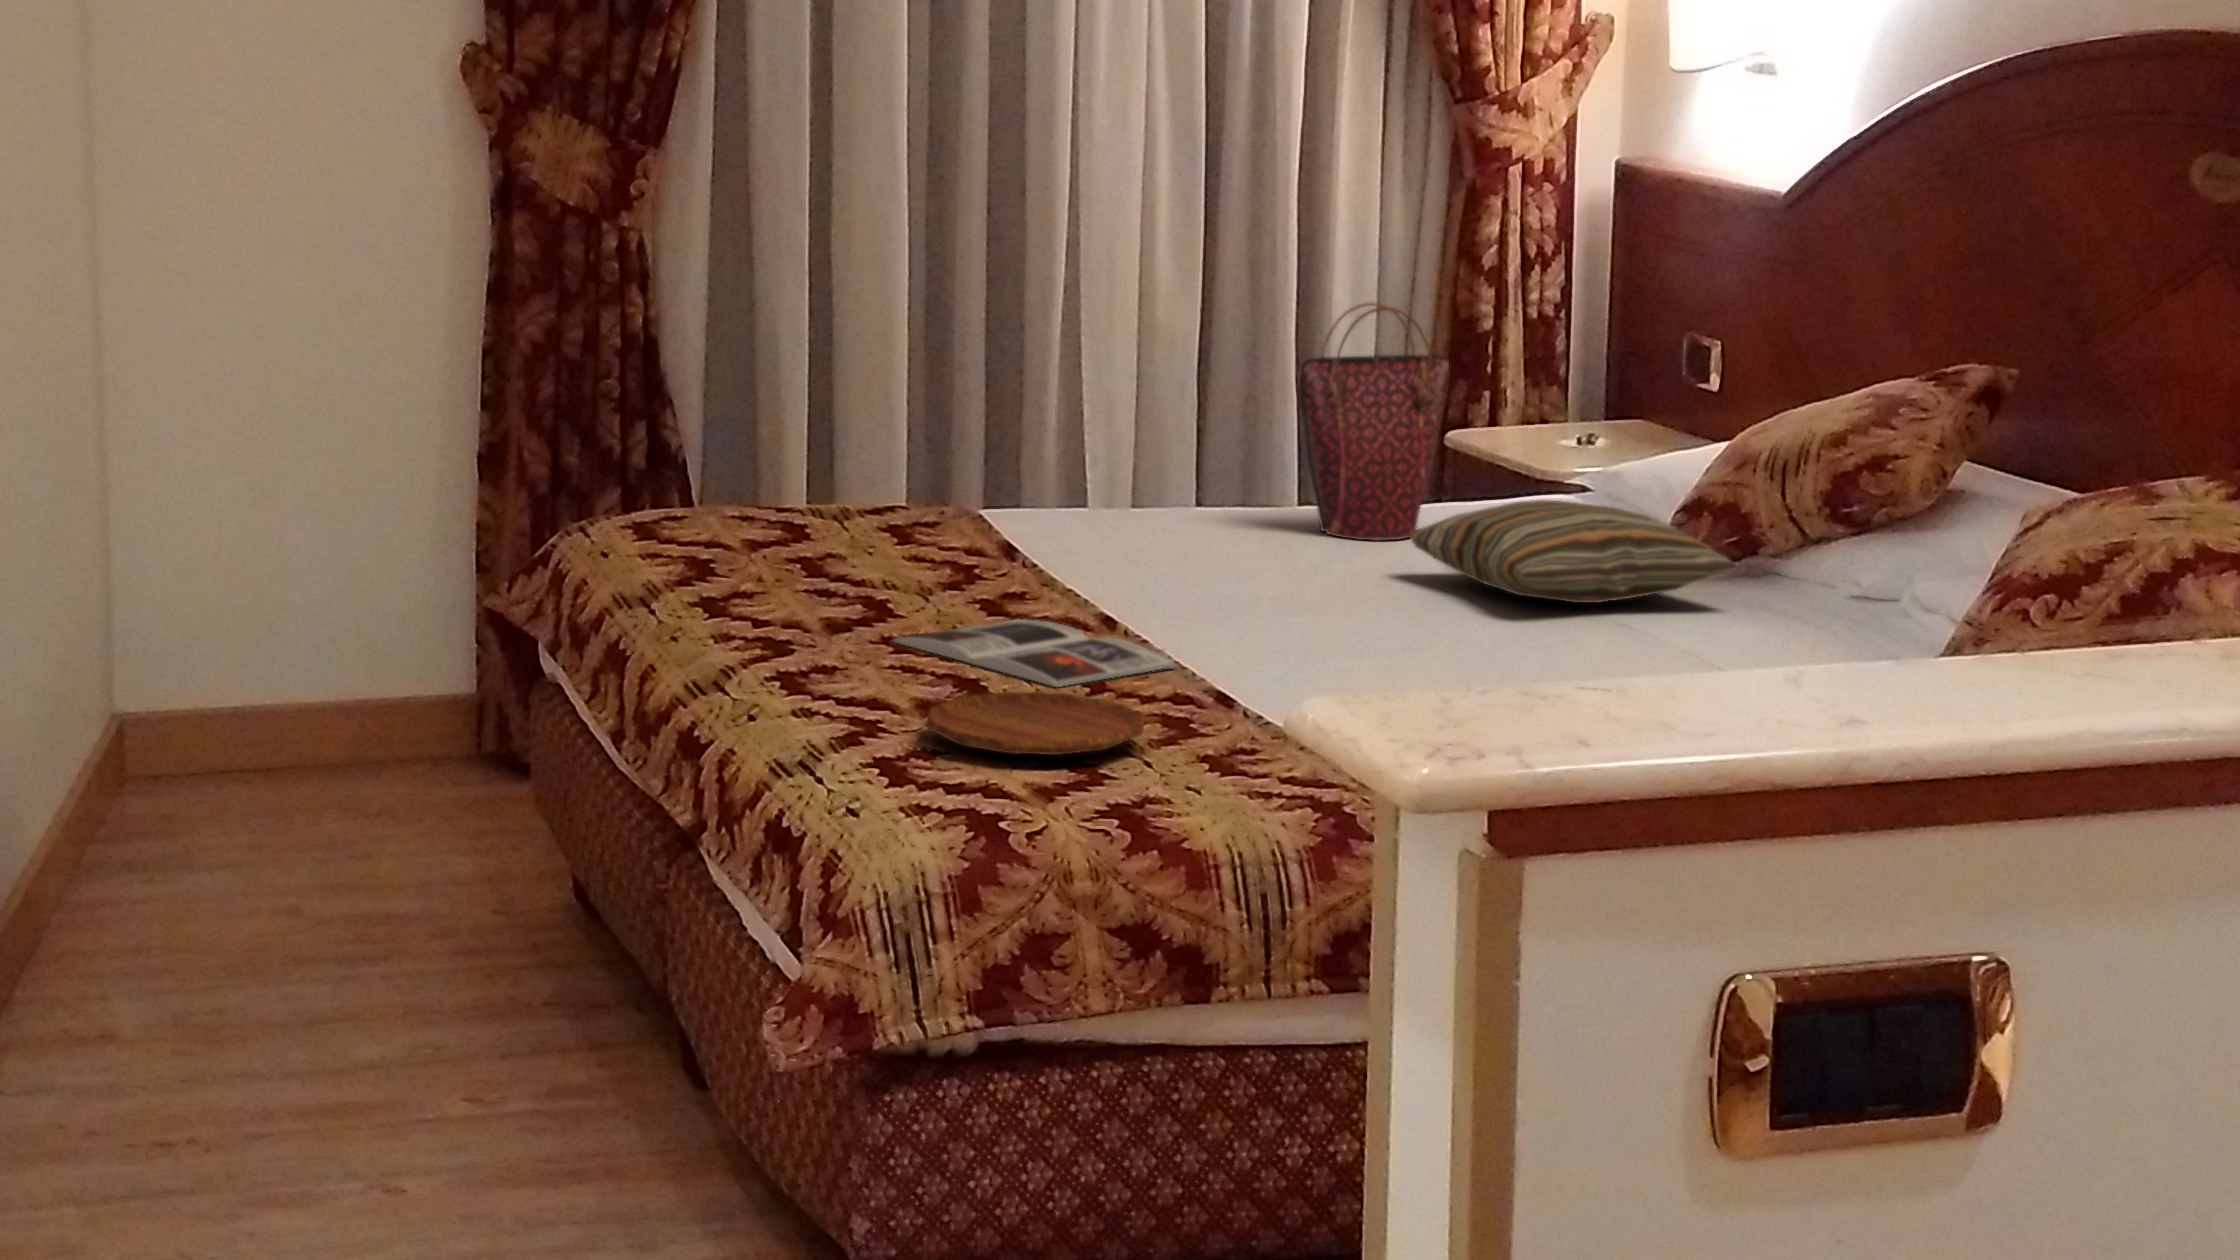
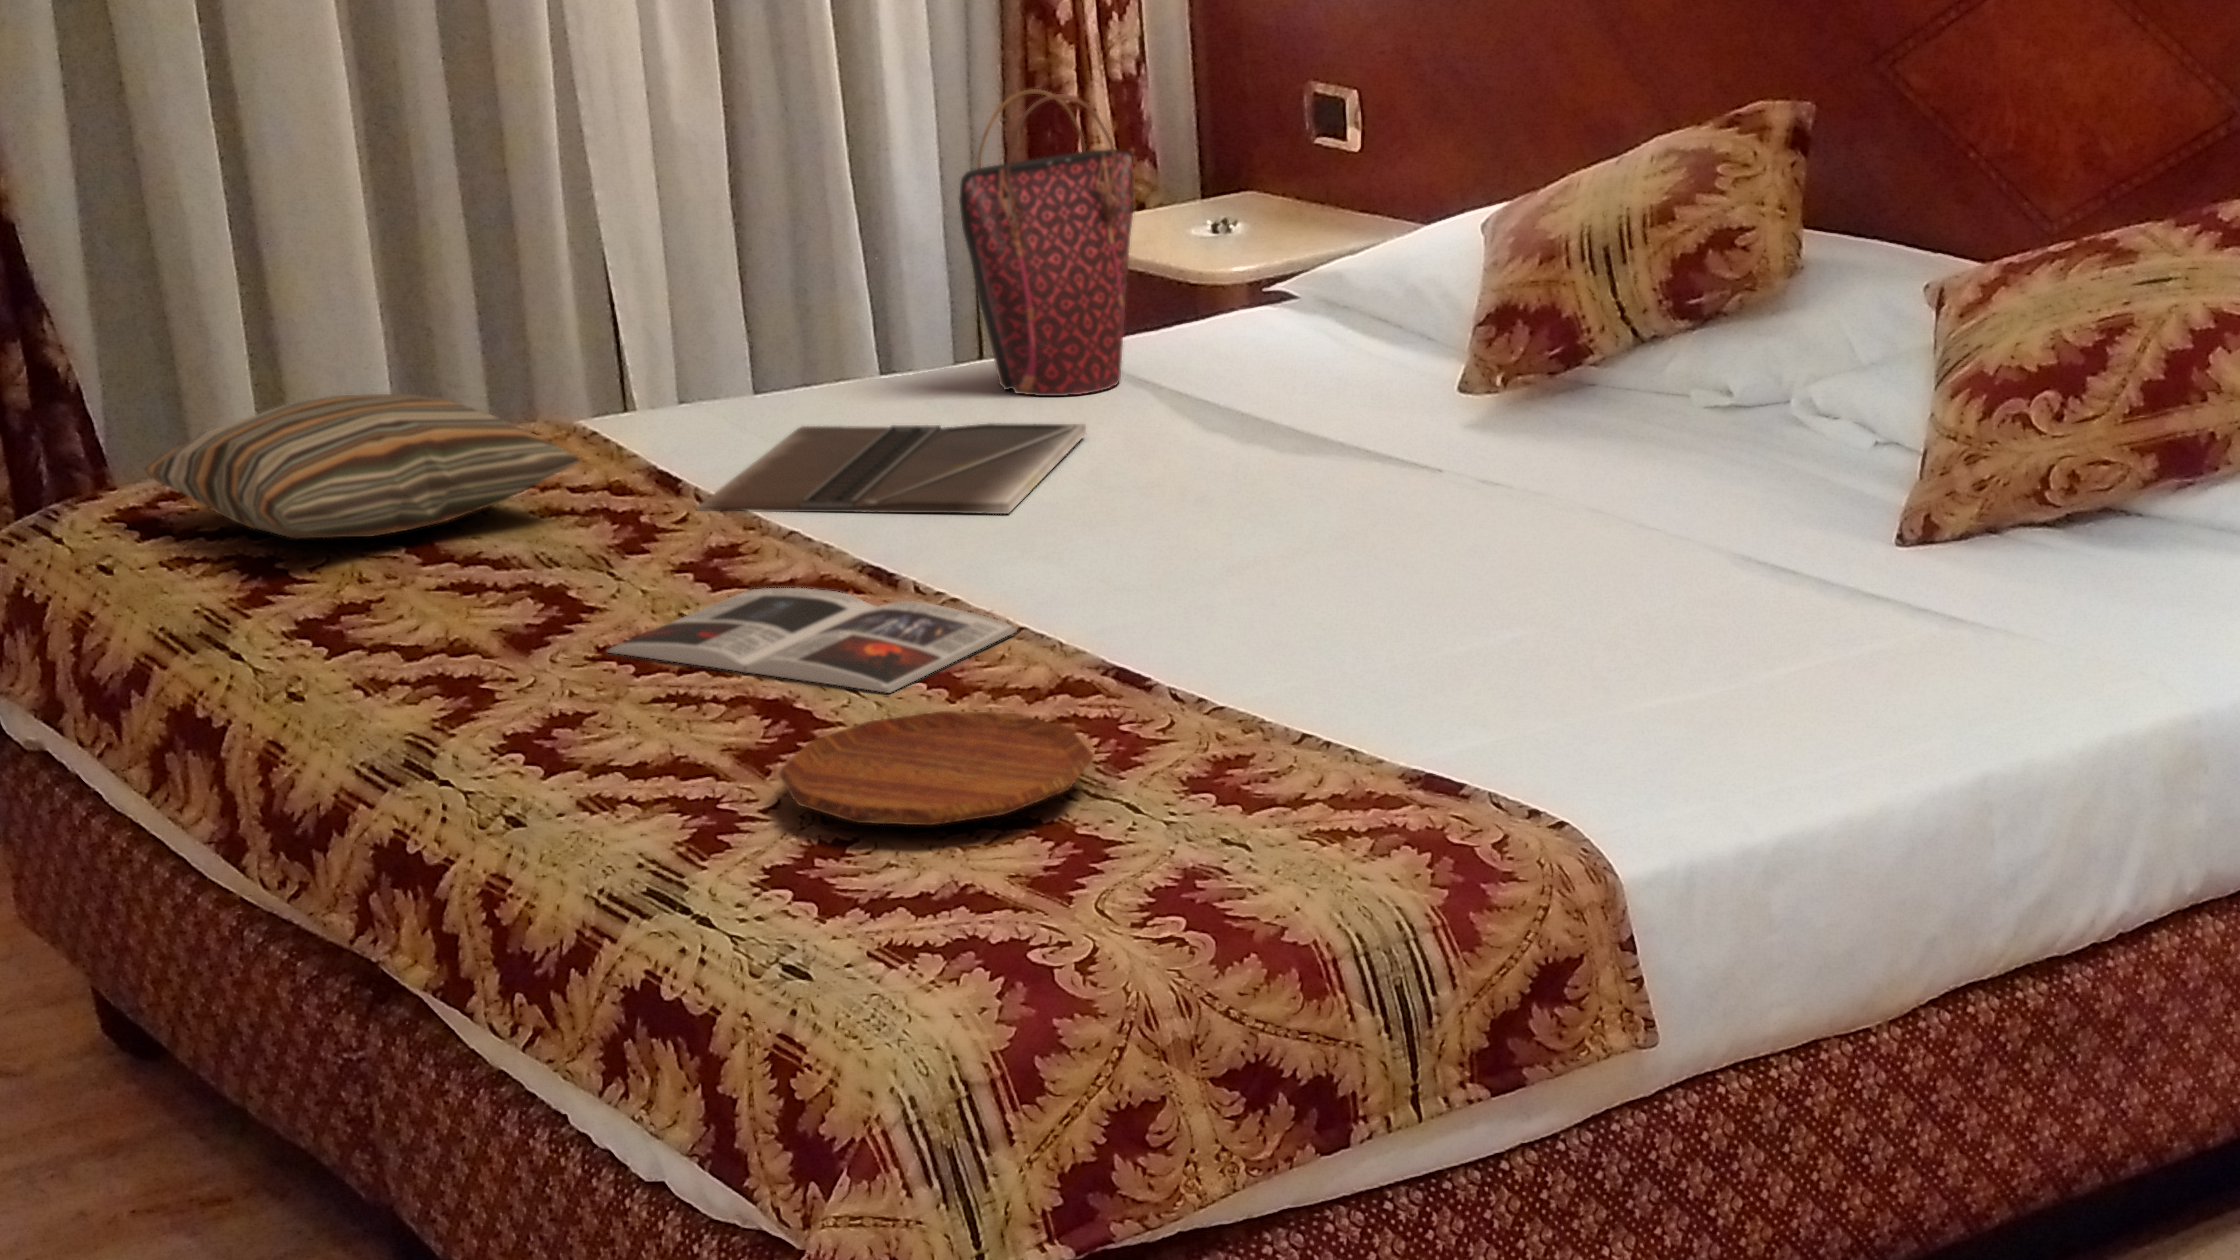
pillow: present [1409,500,1737,603] -> present [144,394,580,538]
laptop: none [1027,534,1352,603] -> present [697,423,1086,514]

